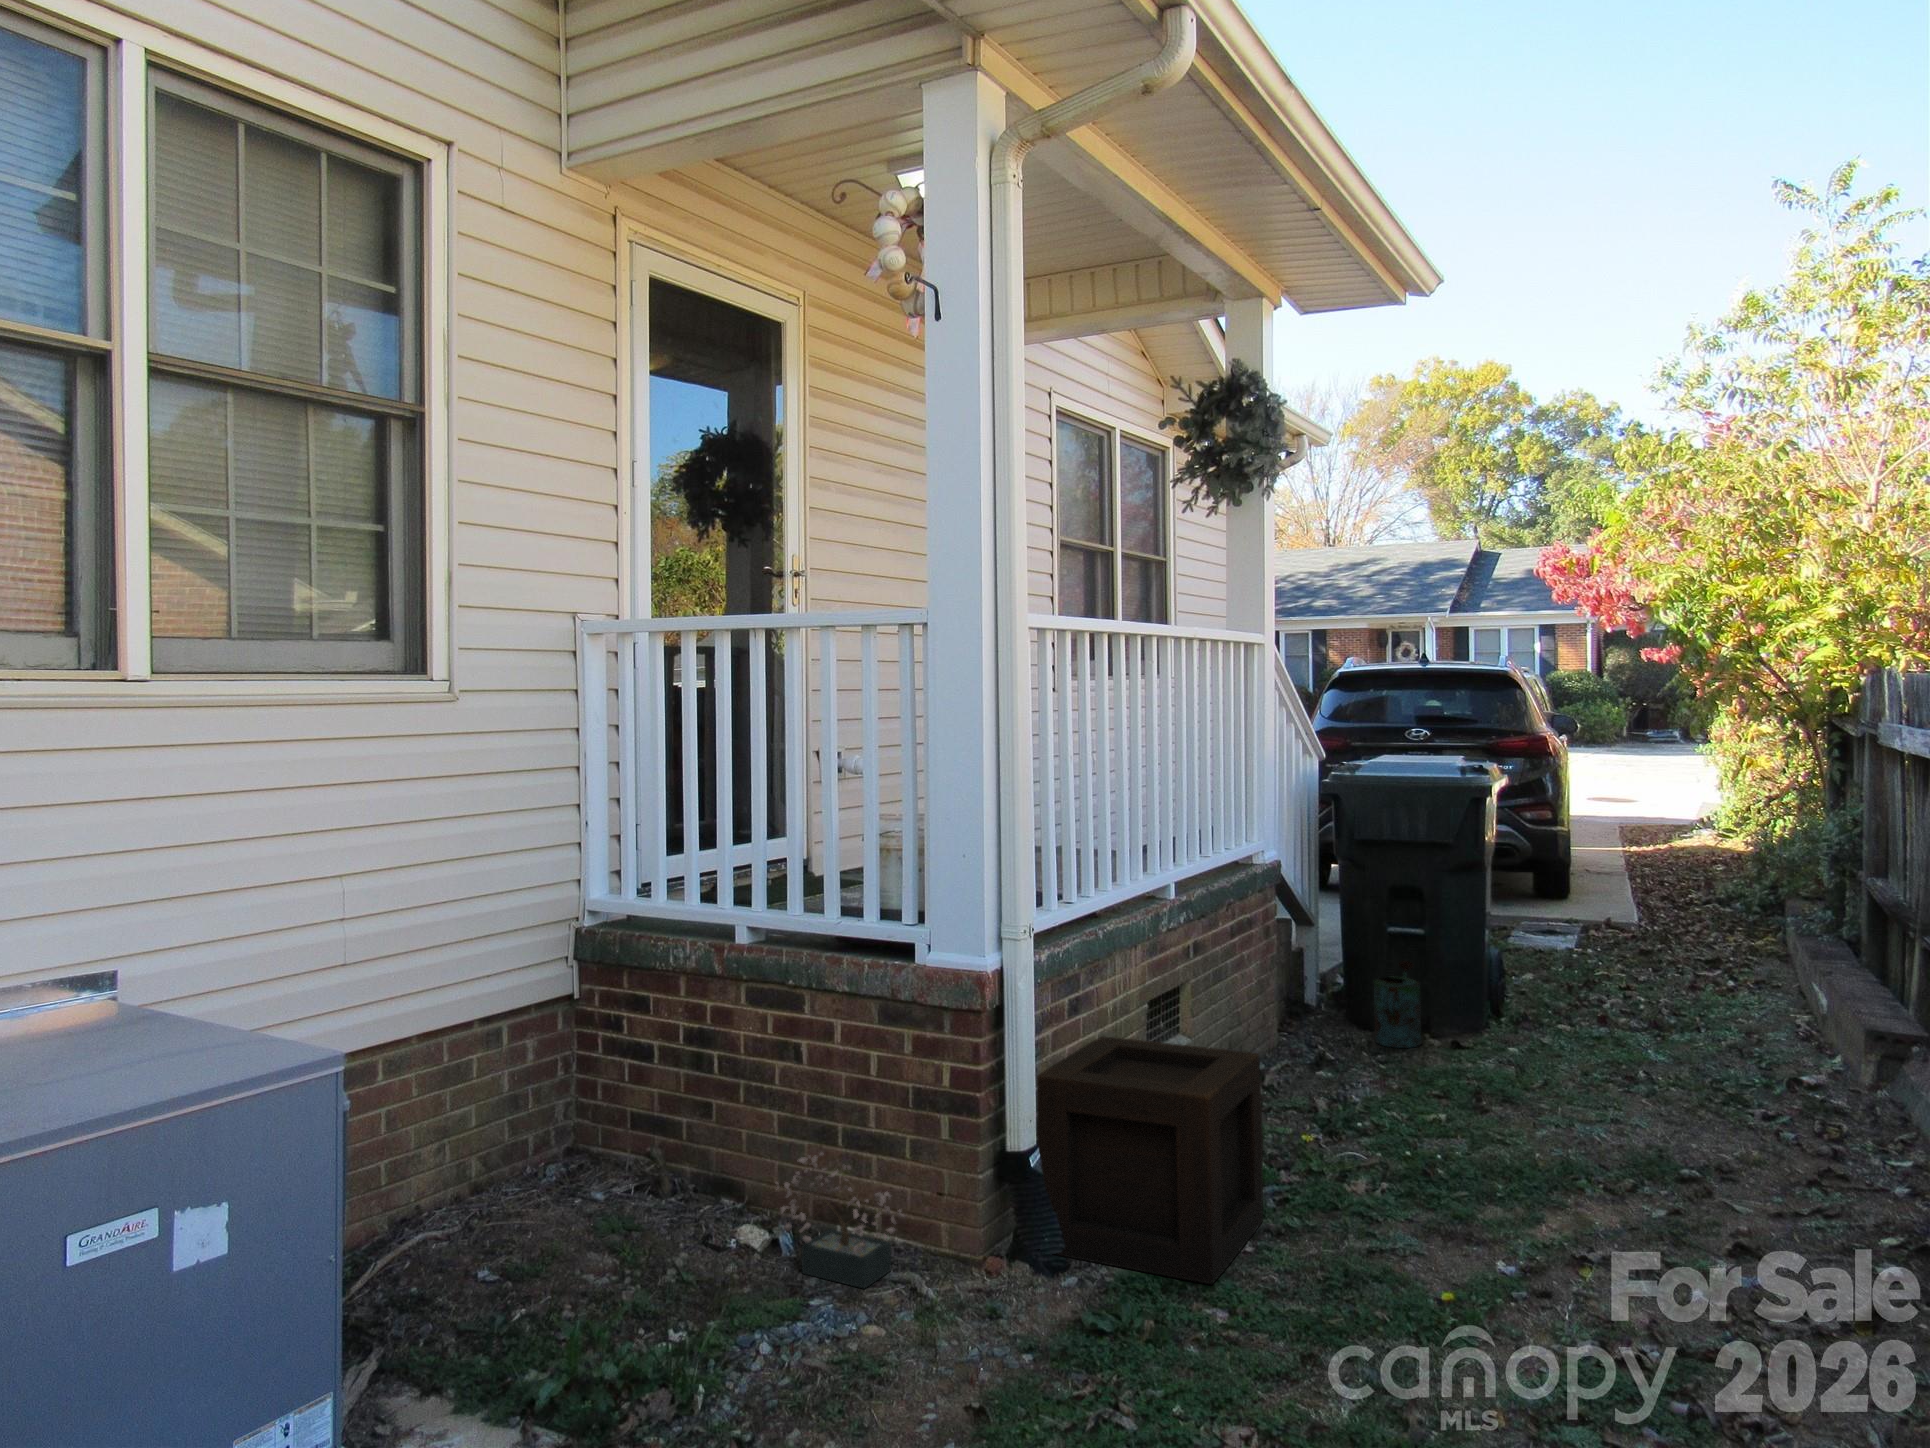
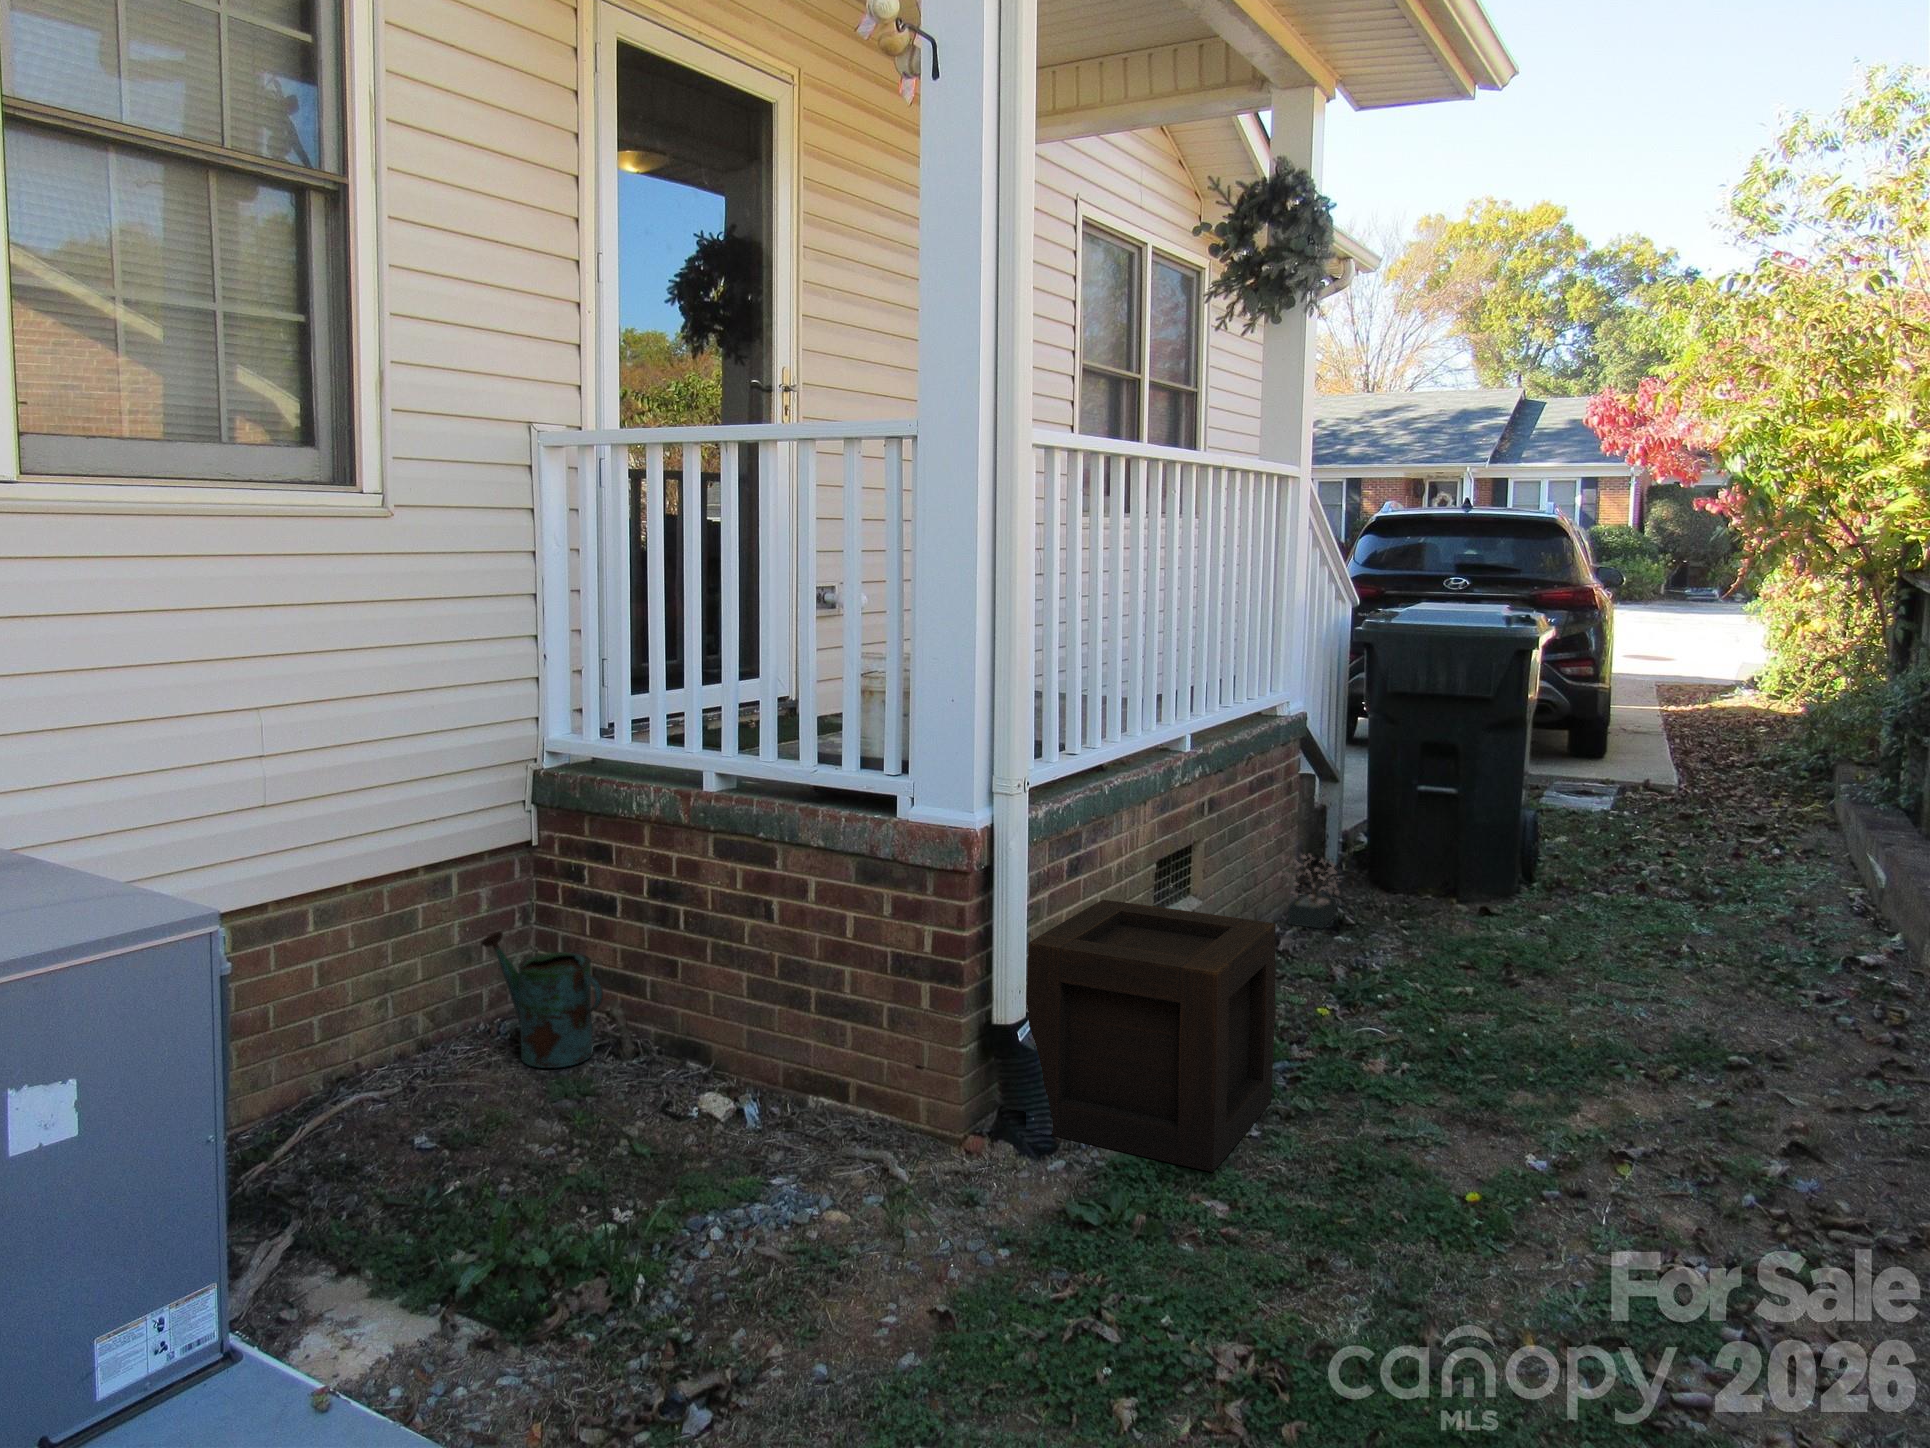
watering can: present [1374,961,1422,1048] -> present [481,931,603,1068]
decorative plant: present [776,1152,905,1288] -> present [1278,855,1339,929]

